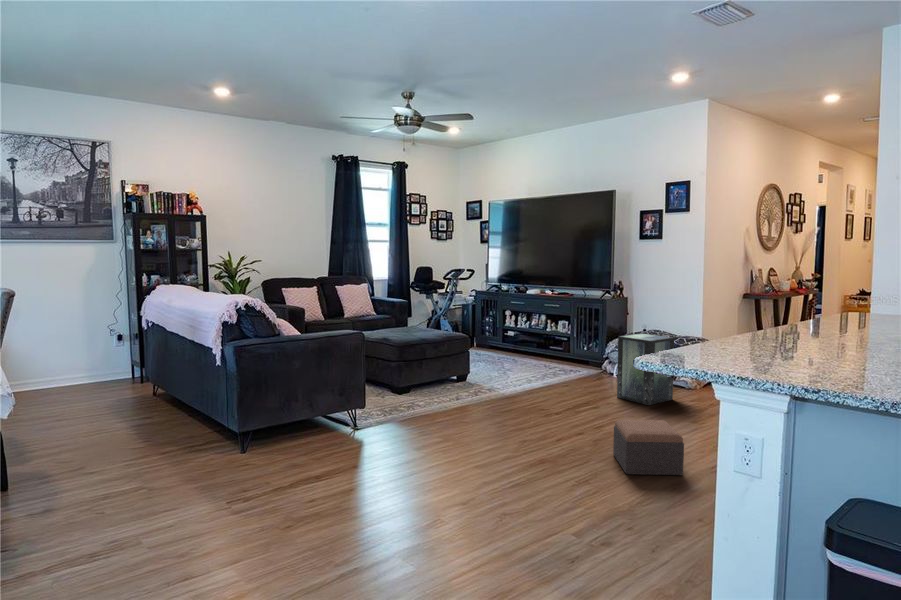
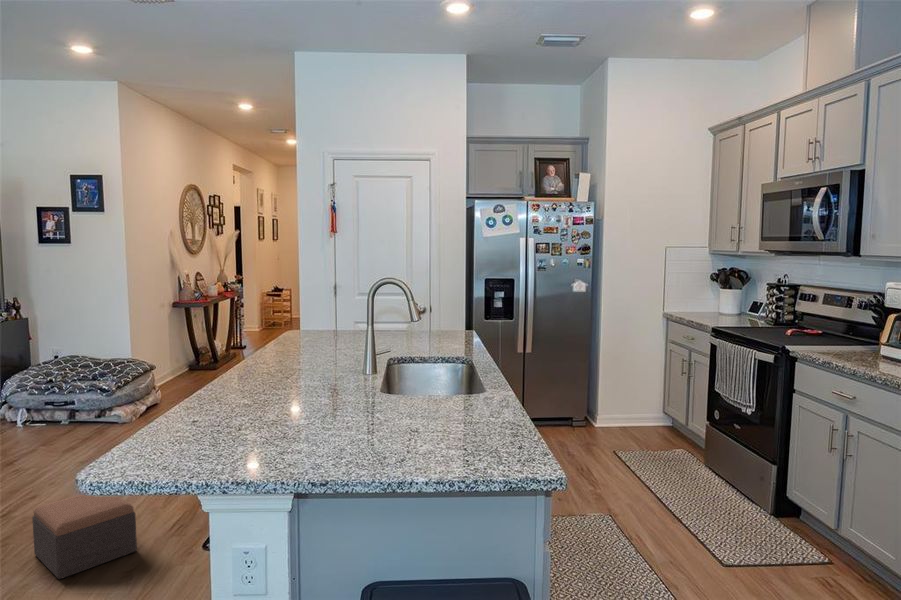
storage box: present [617,333,674,405] -> none [22,369,105,460]

